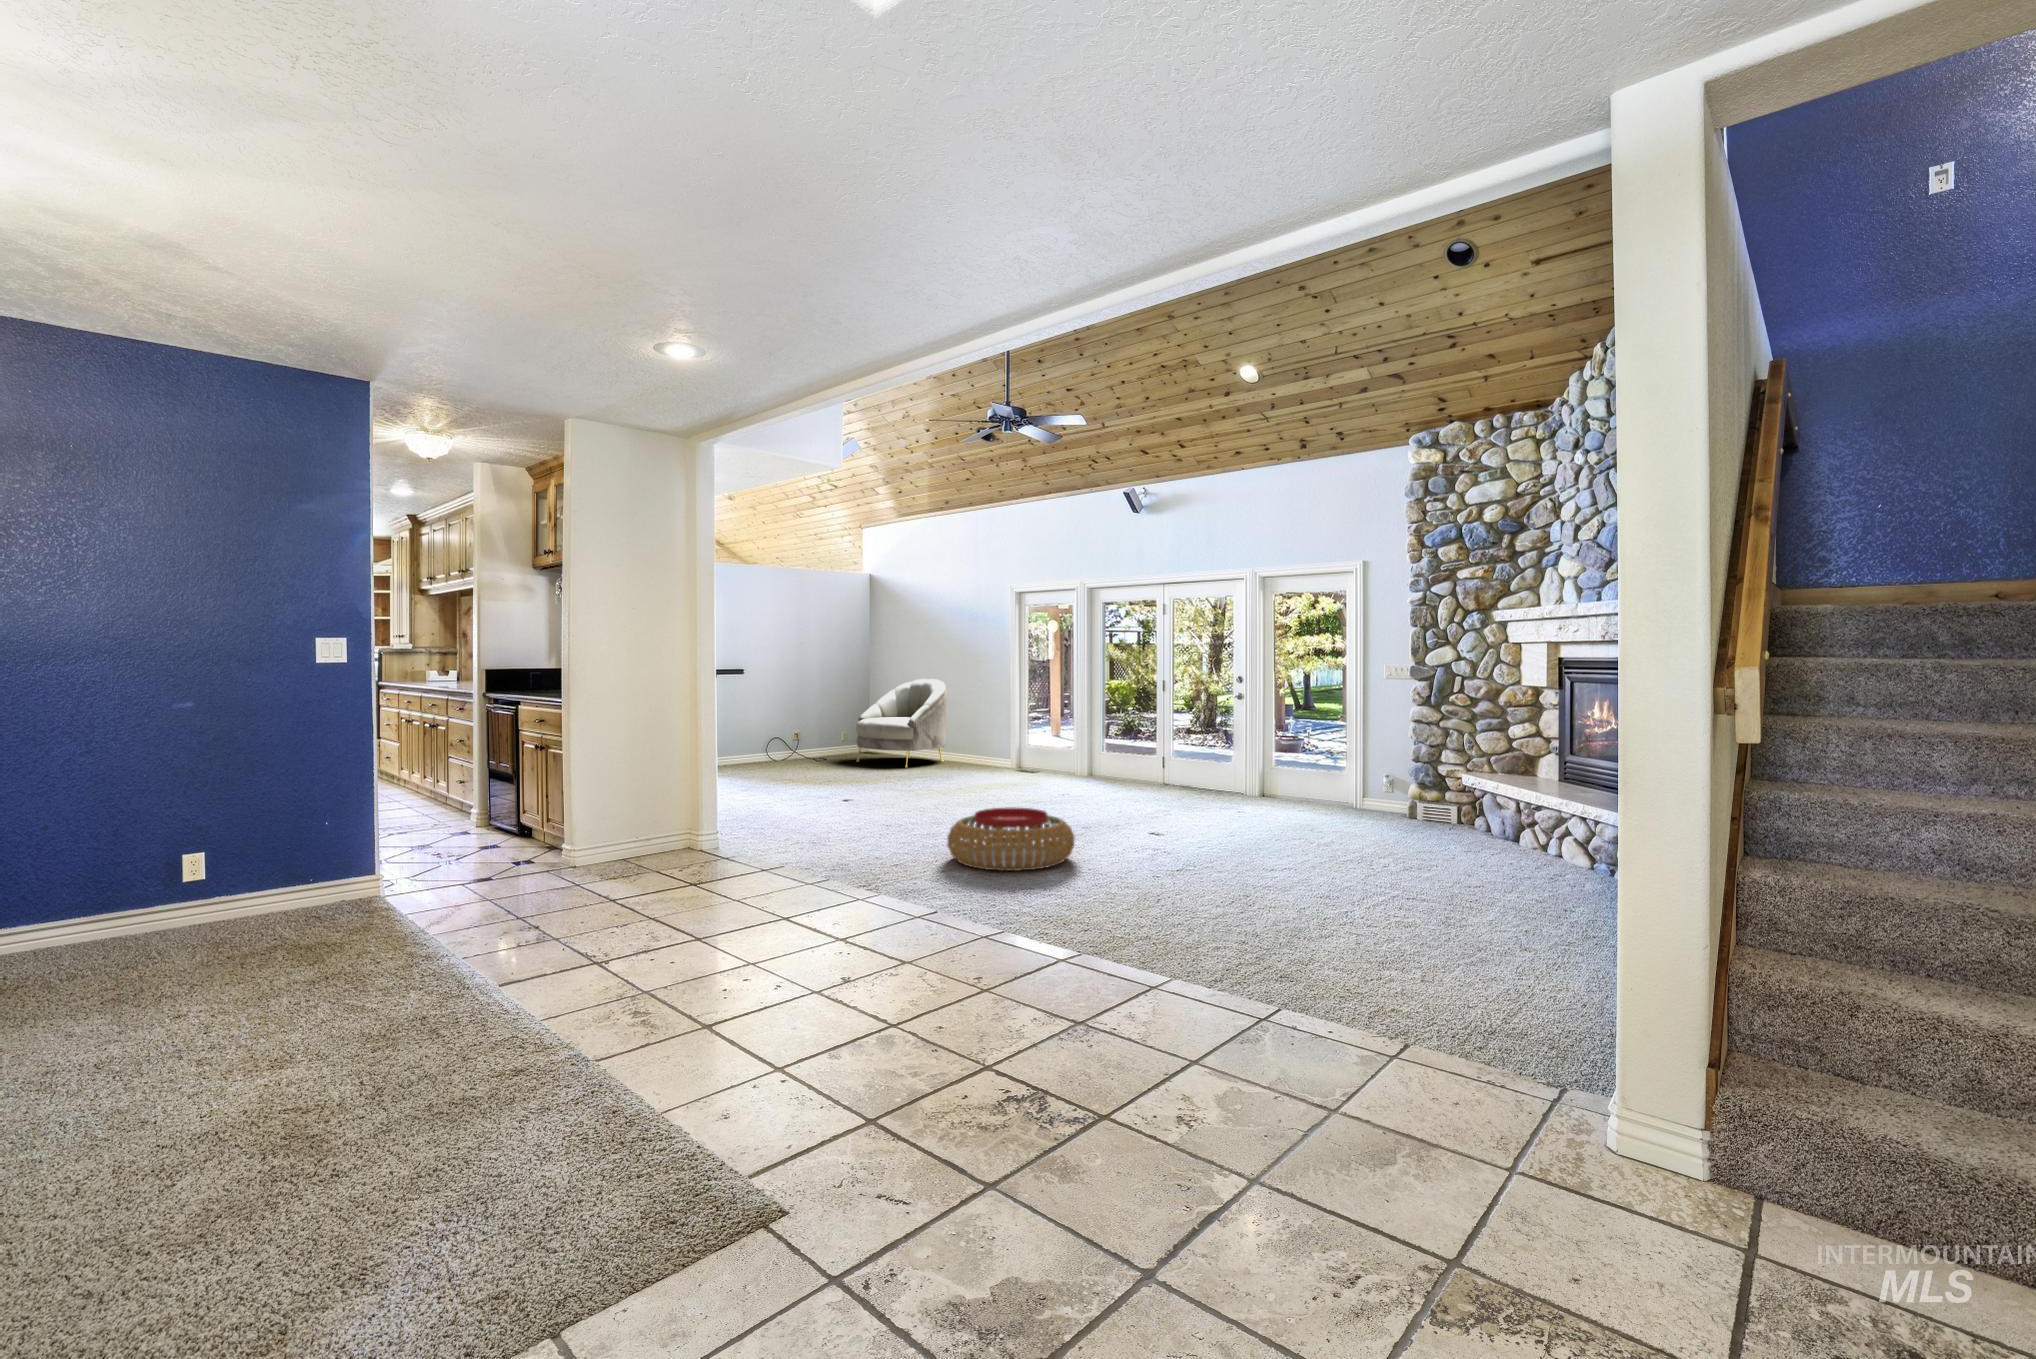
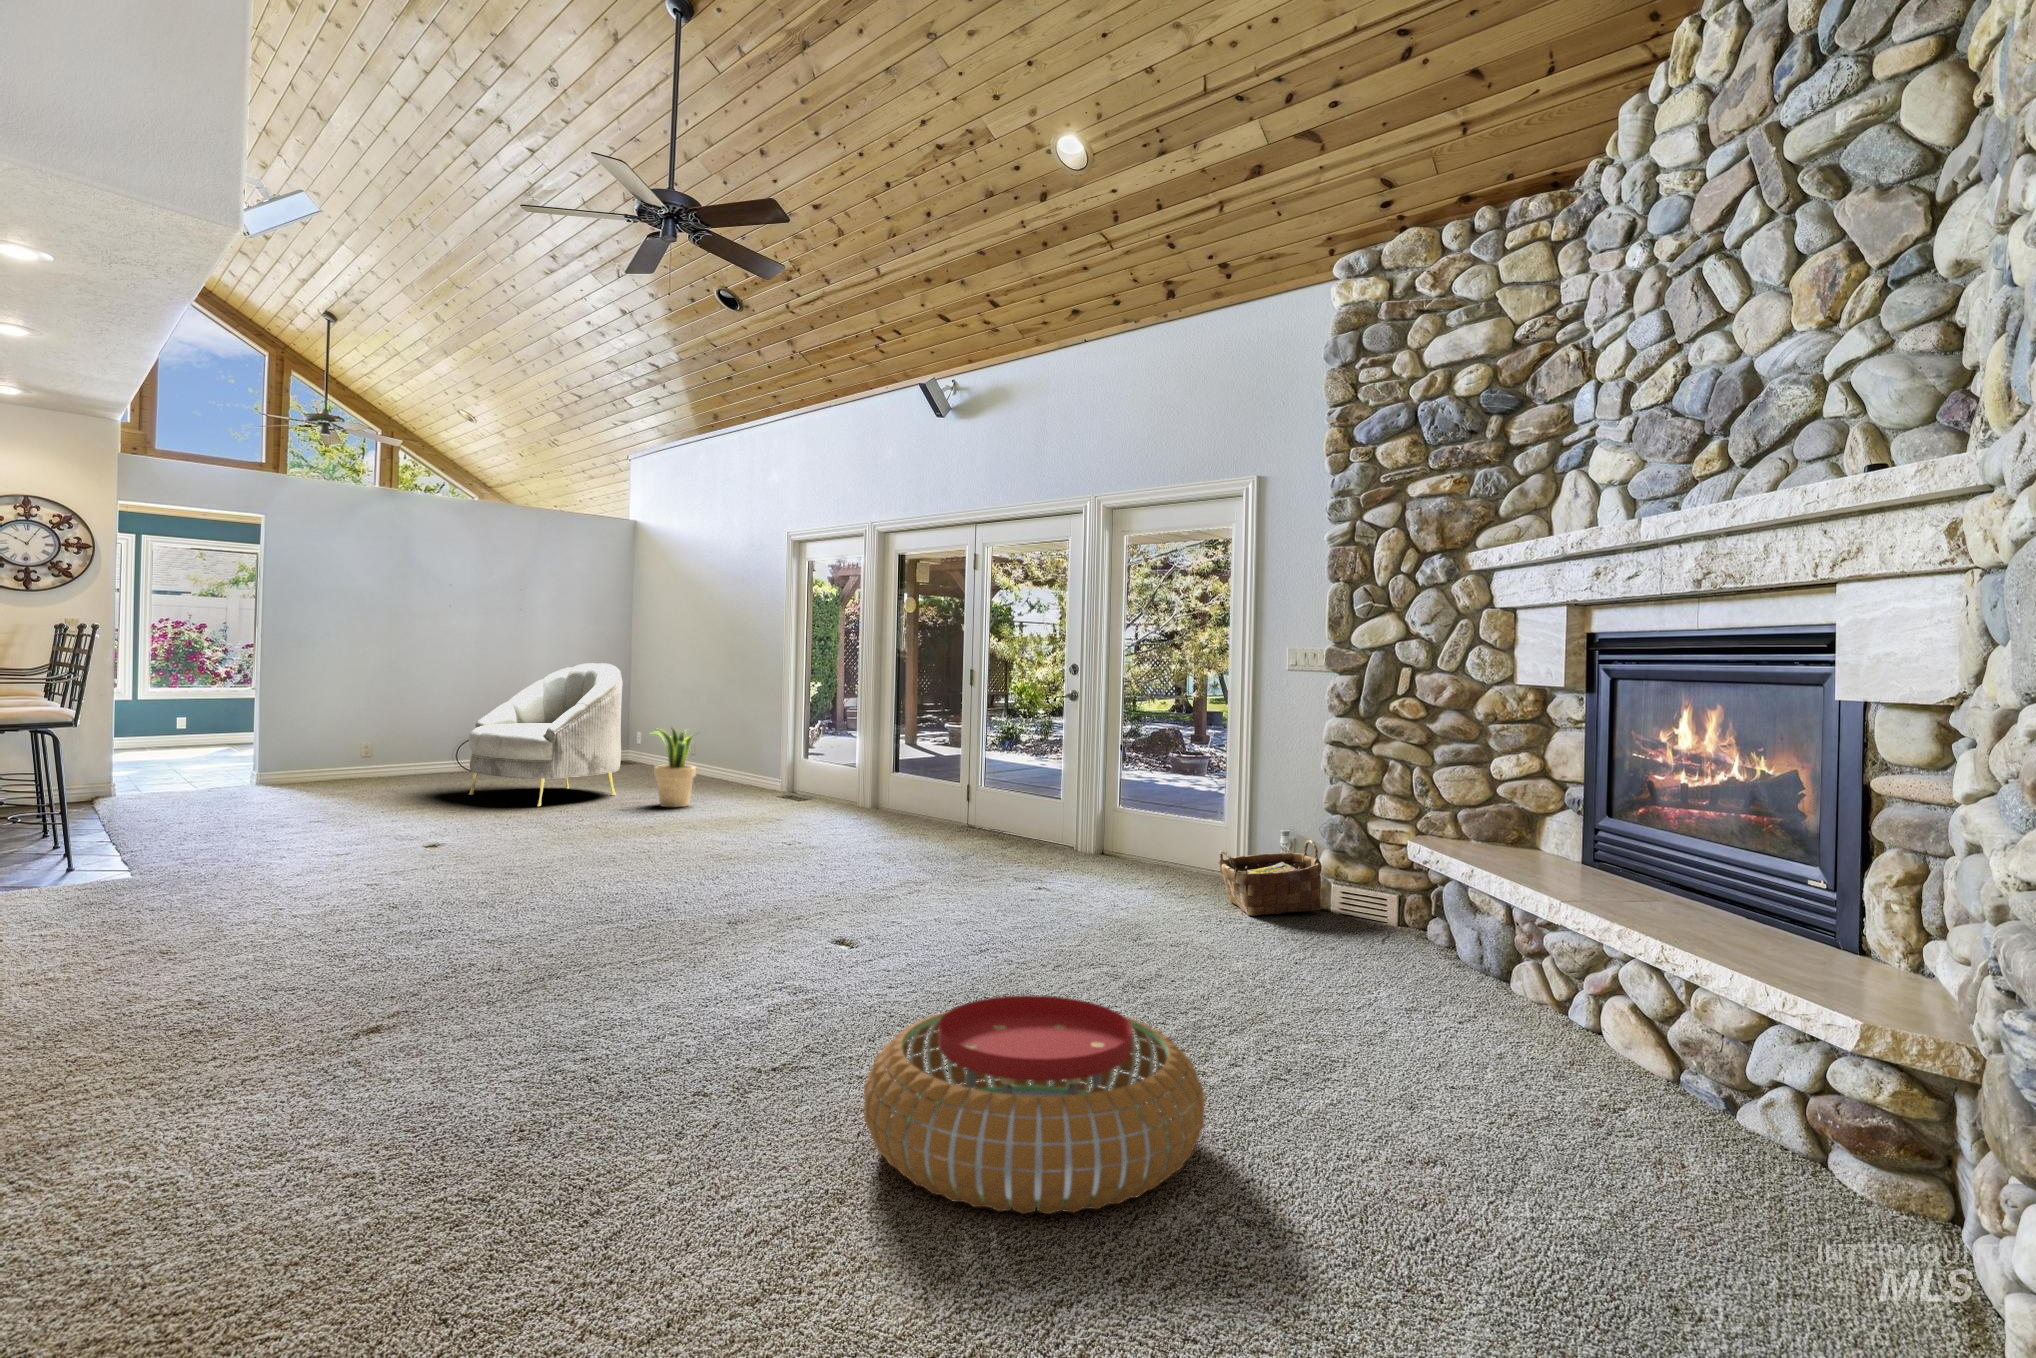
potted plant: none [969,717,1001,768] -> present [652,728,696,807]
woven basket: none [1347,776,1410,819] -> present [1219,840,1322,916]
pouf: present [947,808,1075,871] -> present [864,995,1205,1214]

